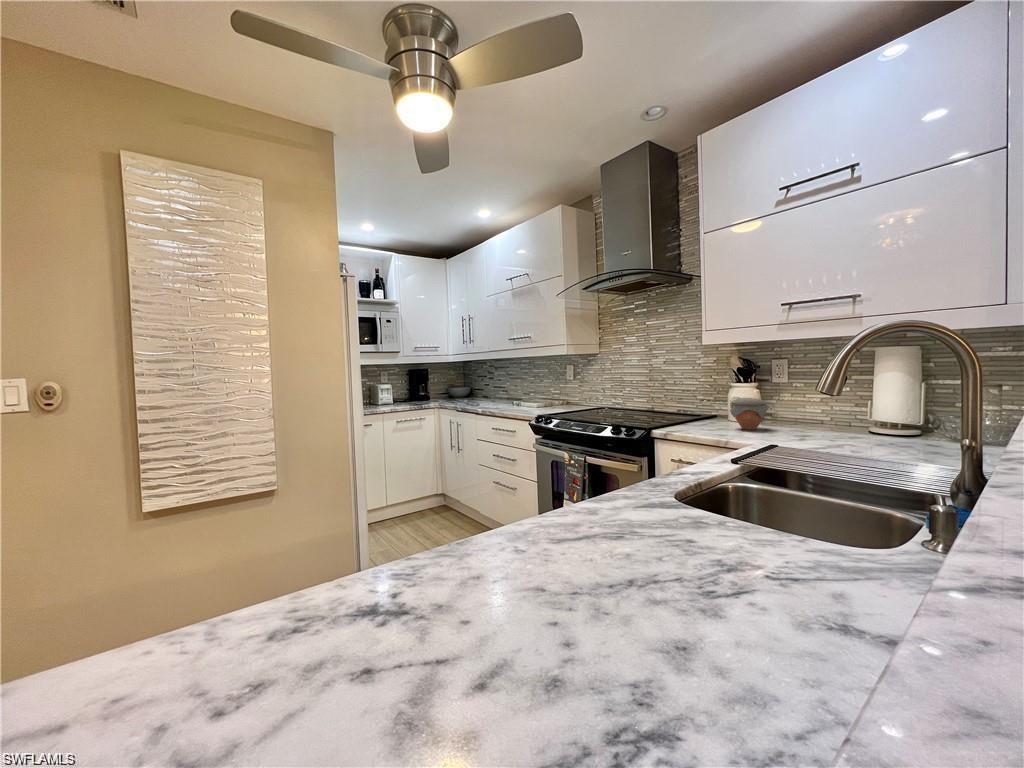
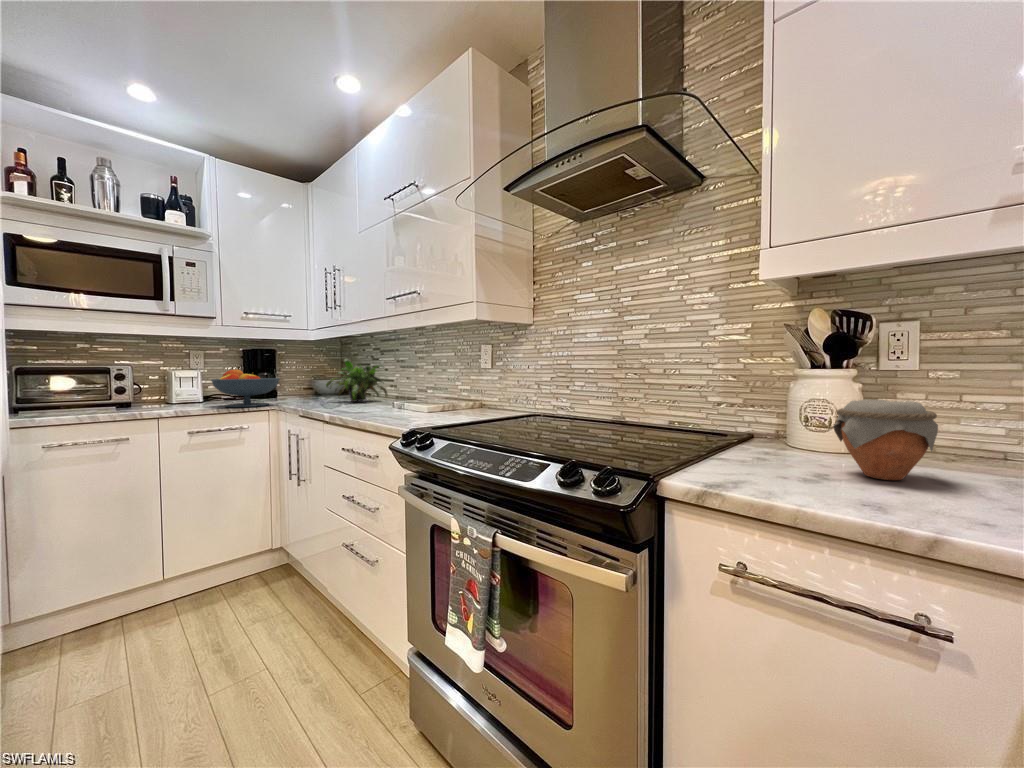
potted plant: none [464,374,501,402] -> present [326,359,387,402]
fruit bowl: none [402,383,439,406] -> present [211,370,279,407]

